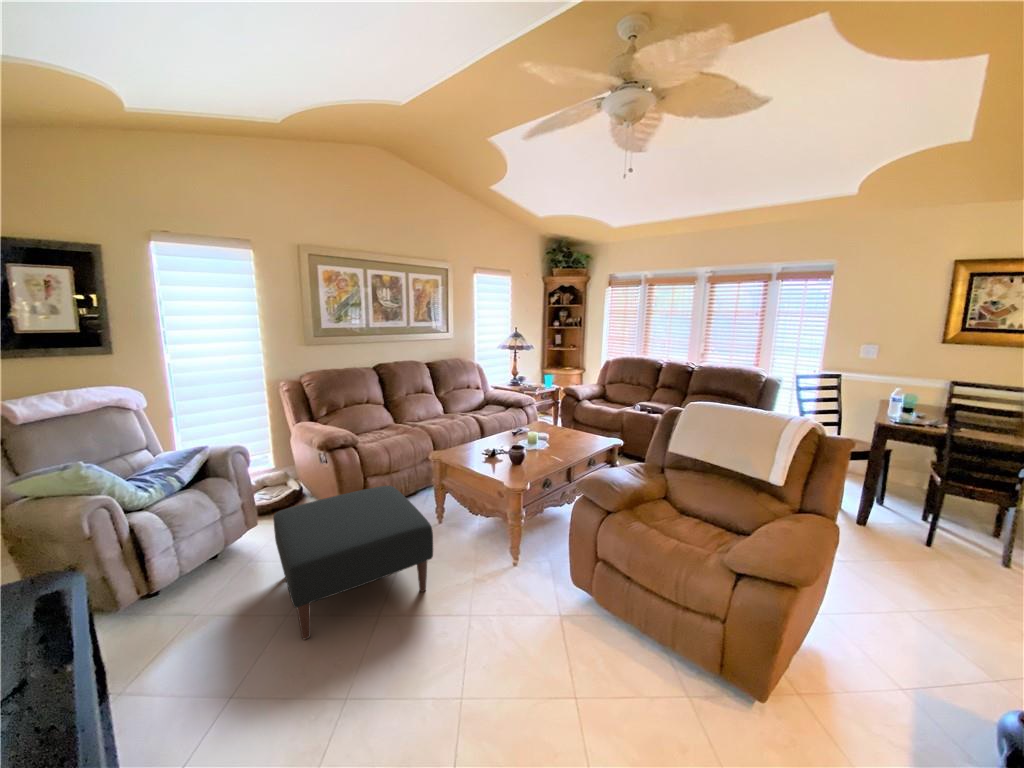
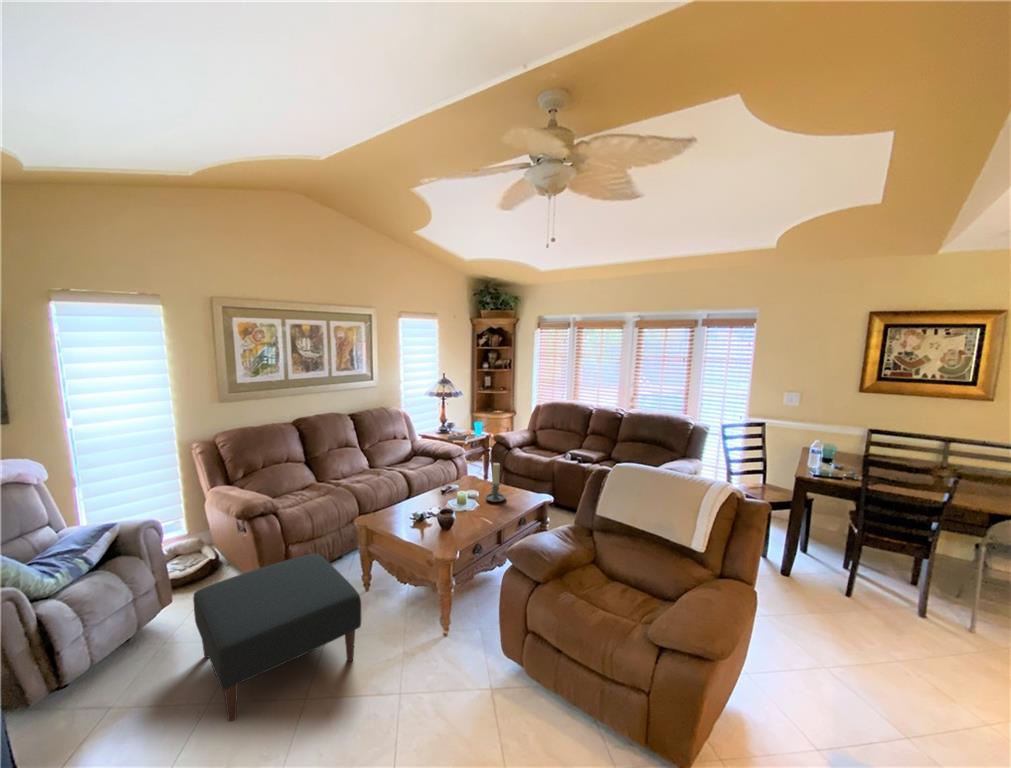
candle holder: none [559,404,581,445] -> present [485,463,505,502]

